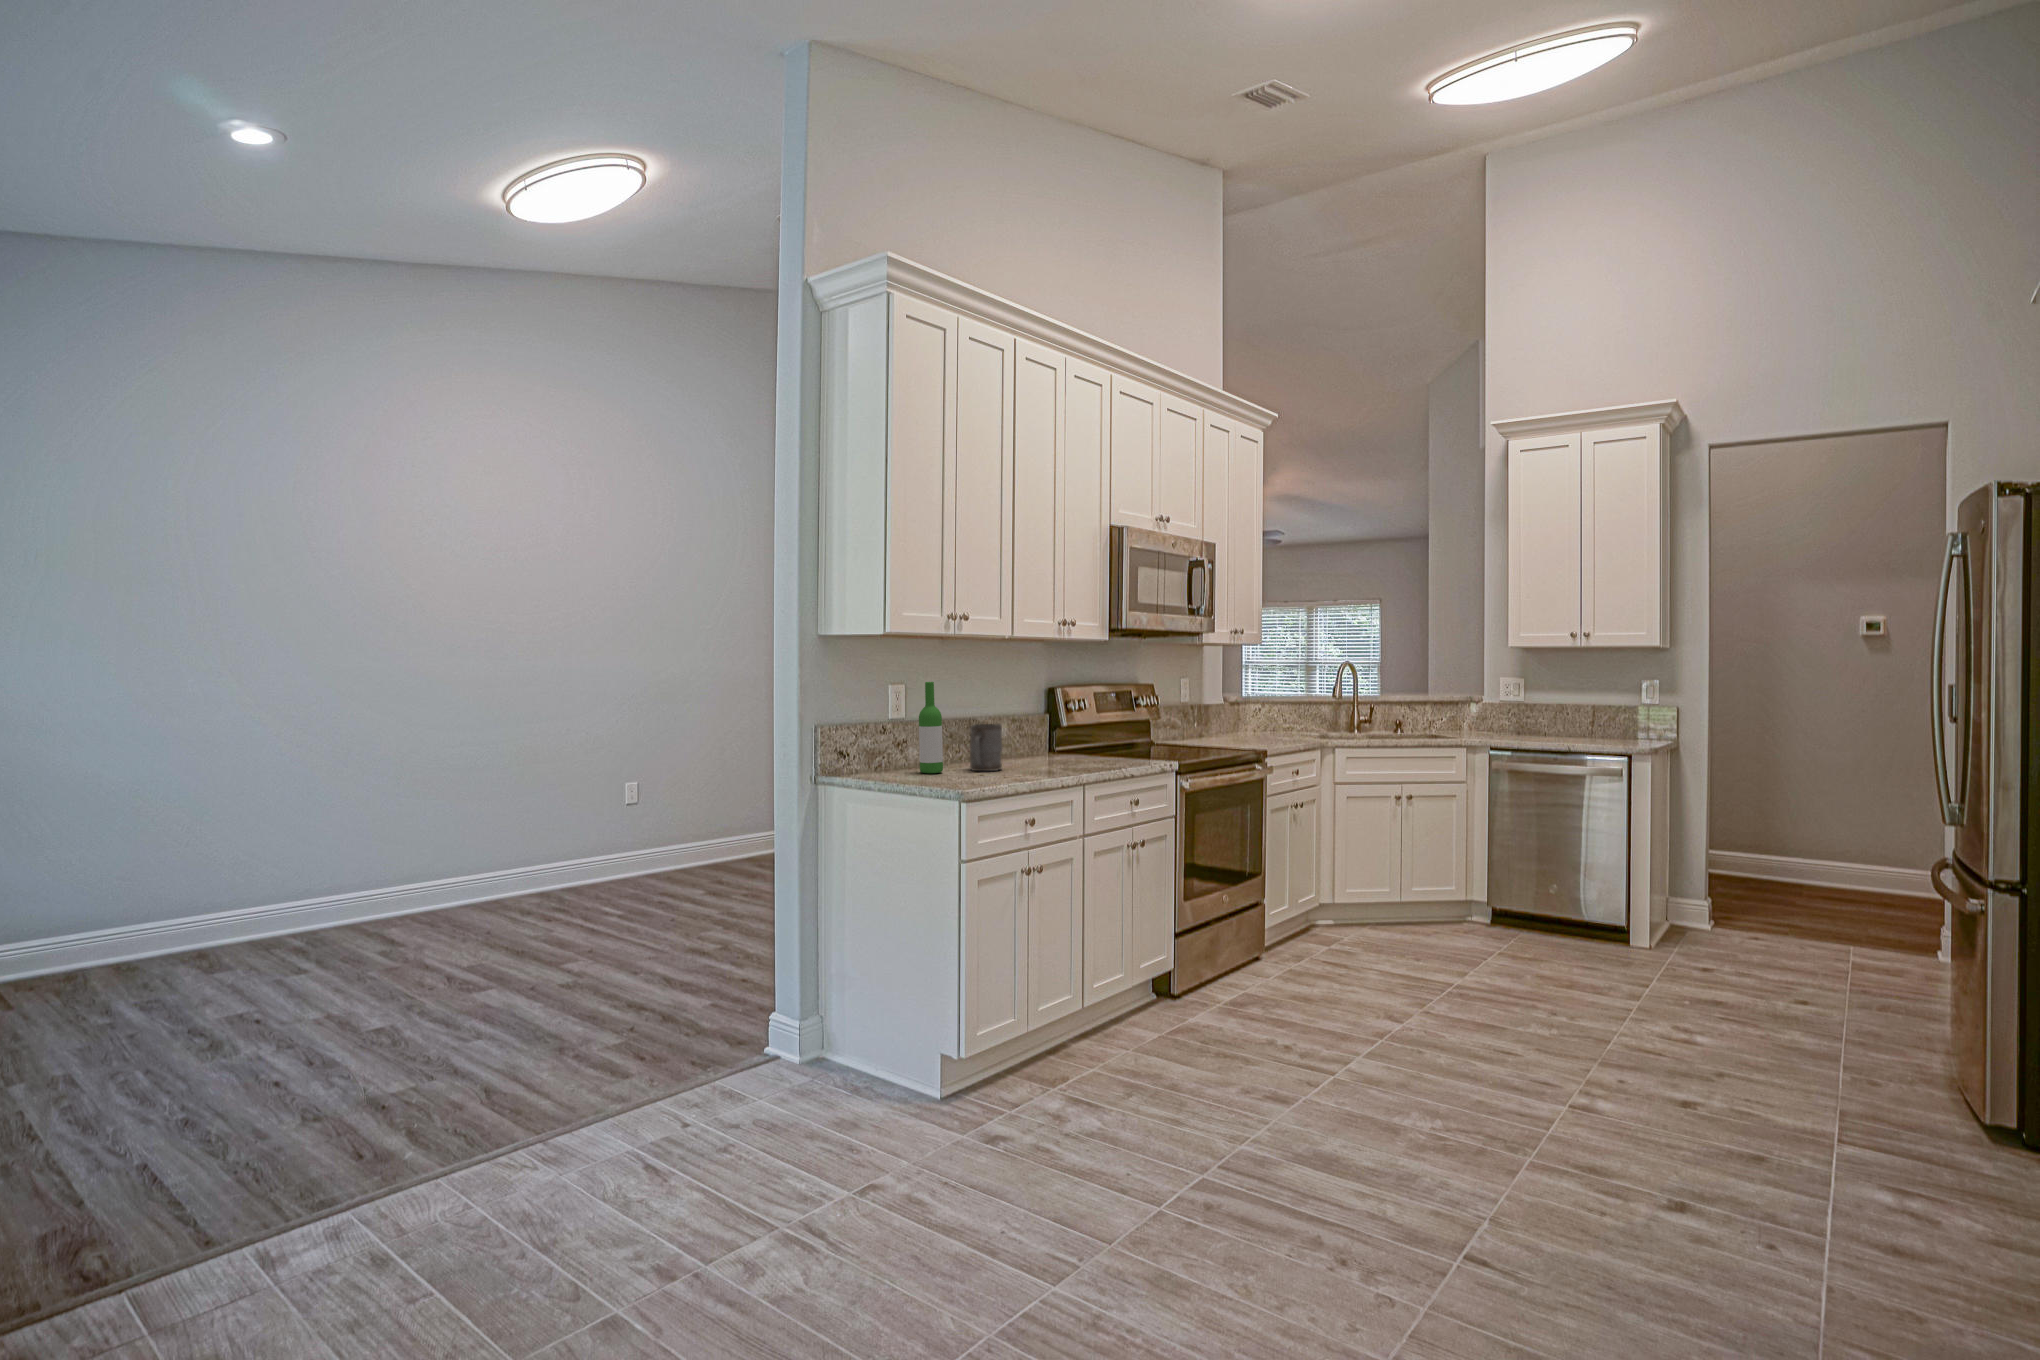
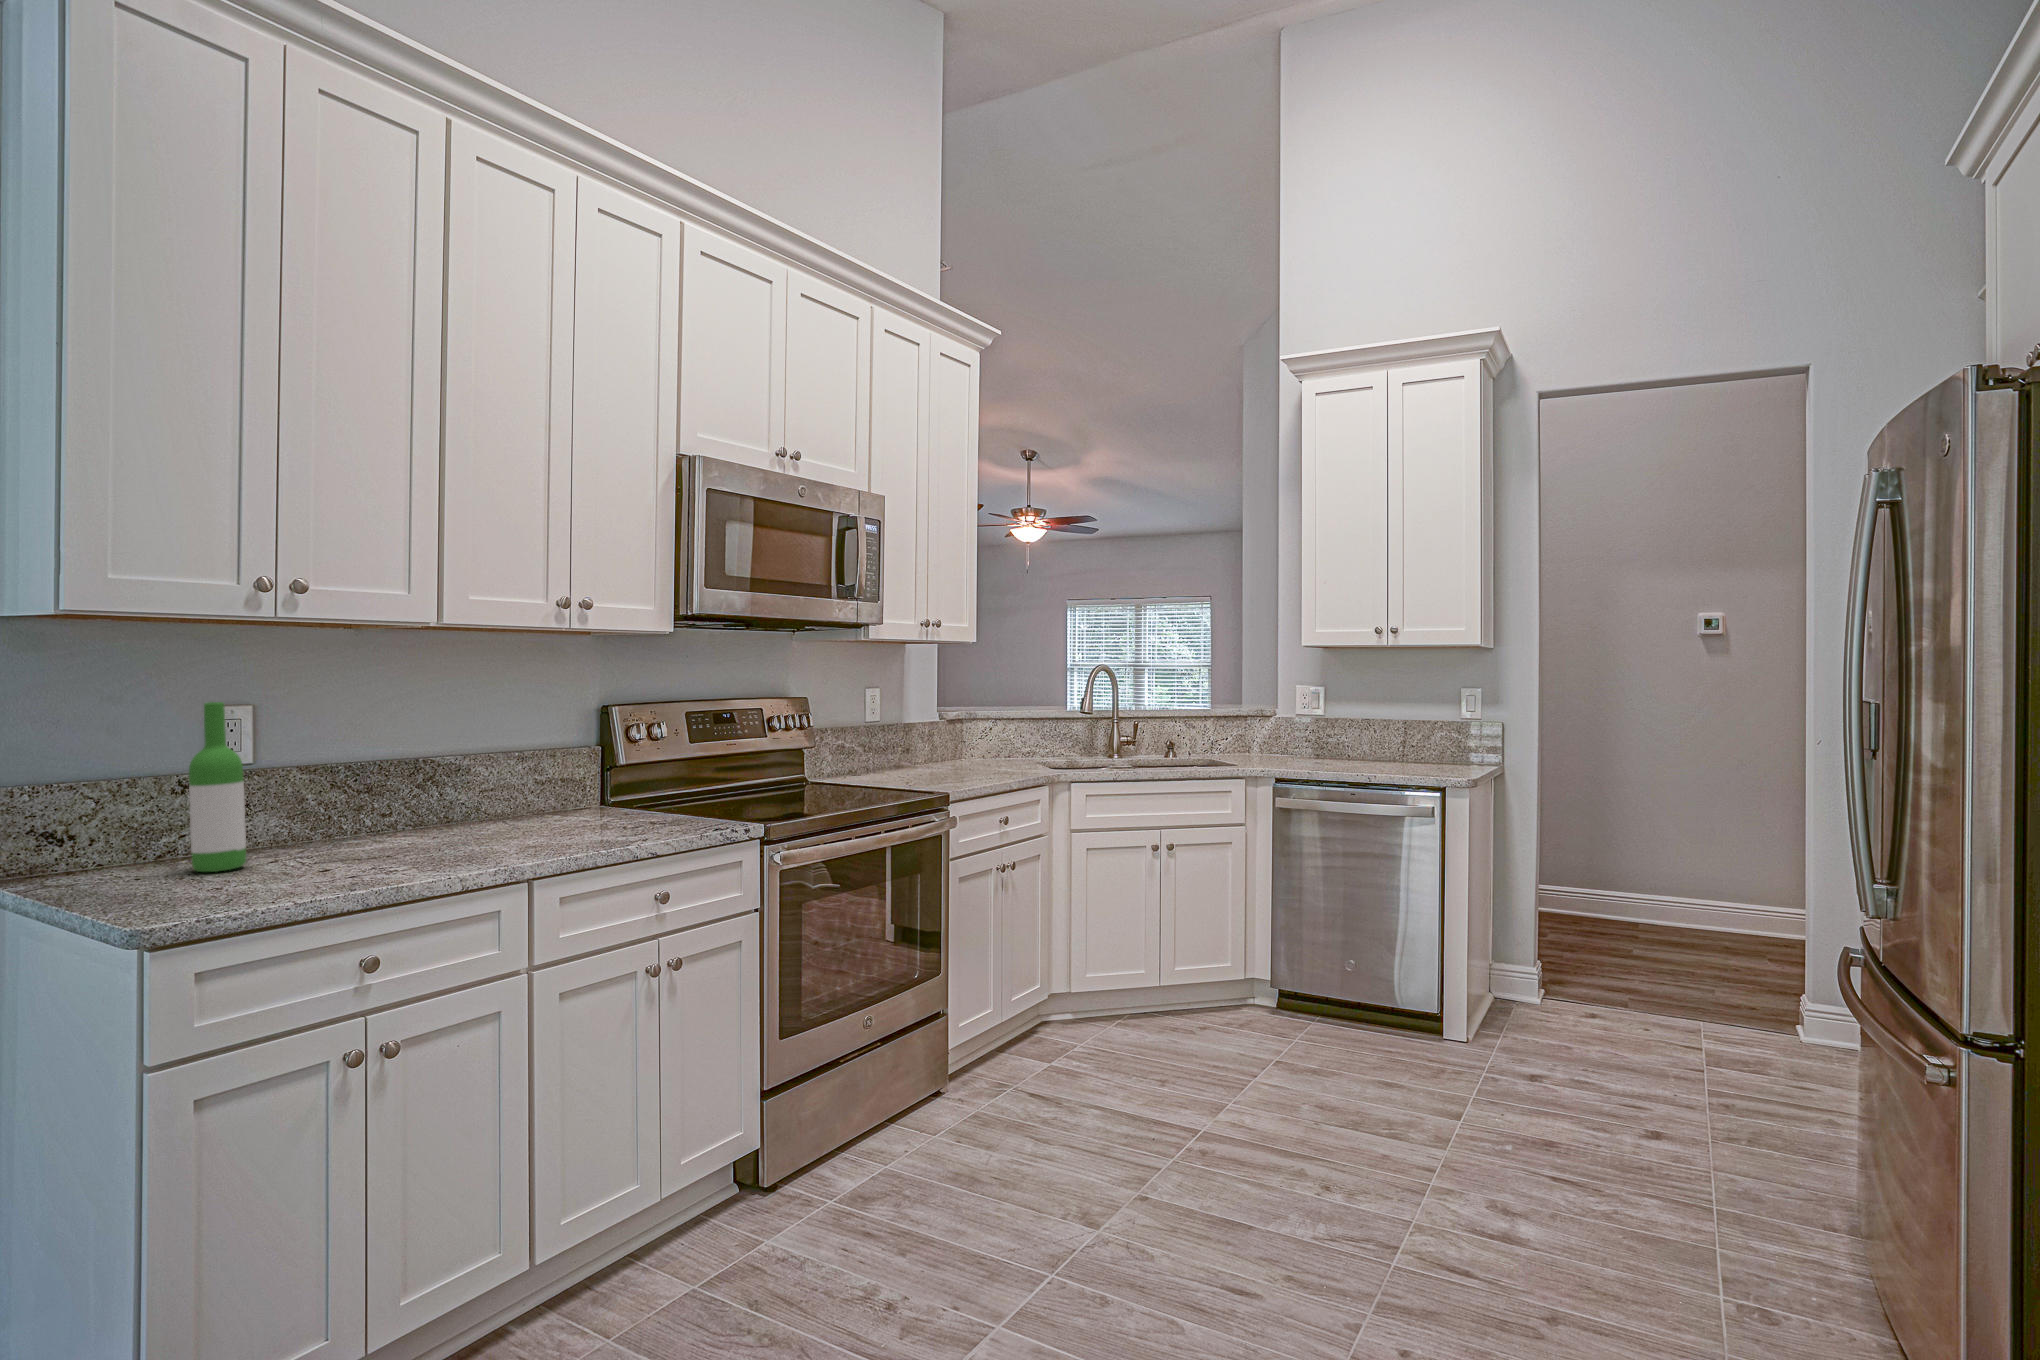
mug: present [970,724,1002,771] -> none [310,775,391,862]

